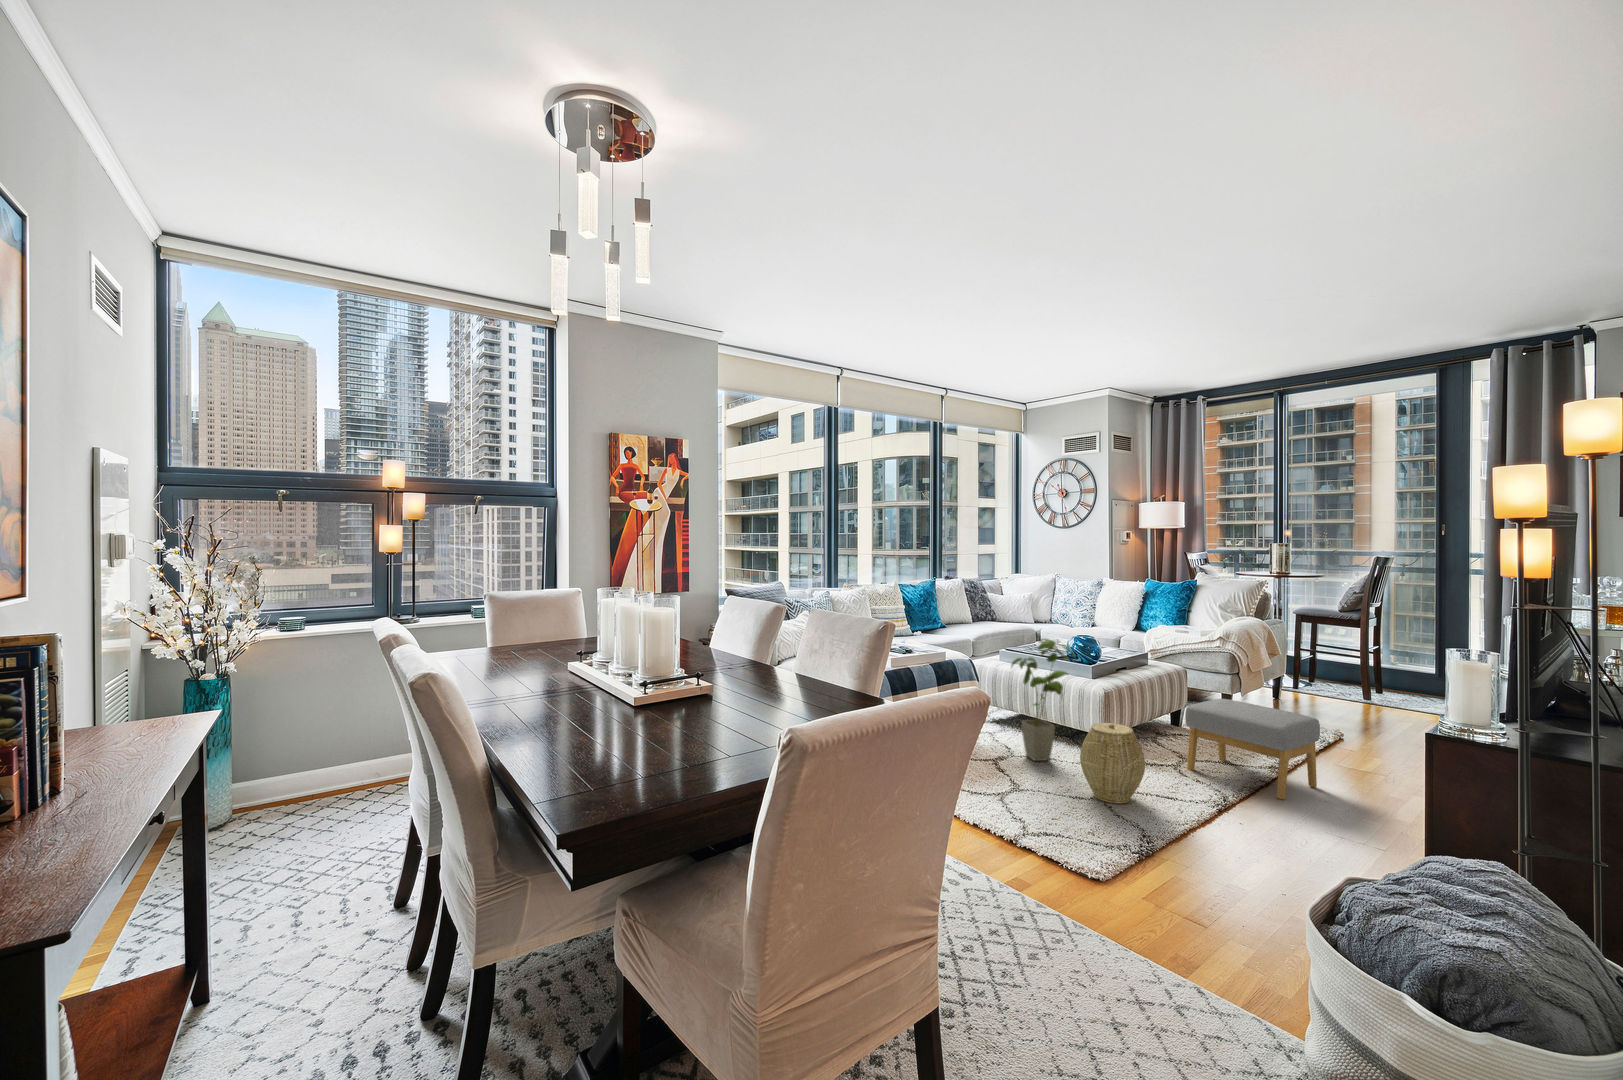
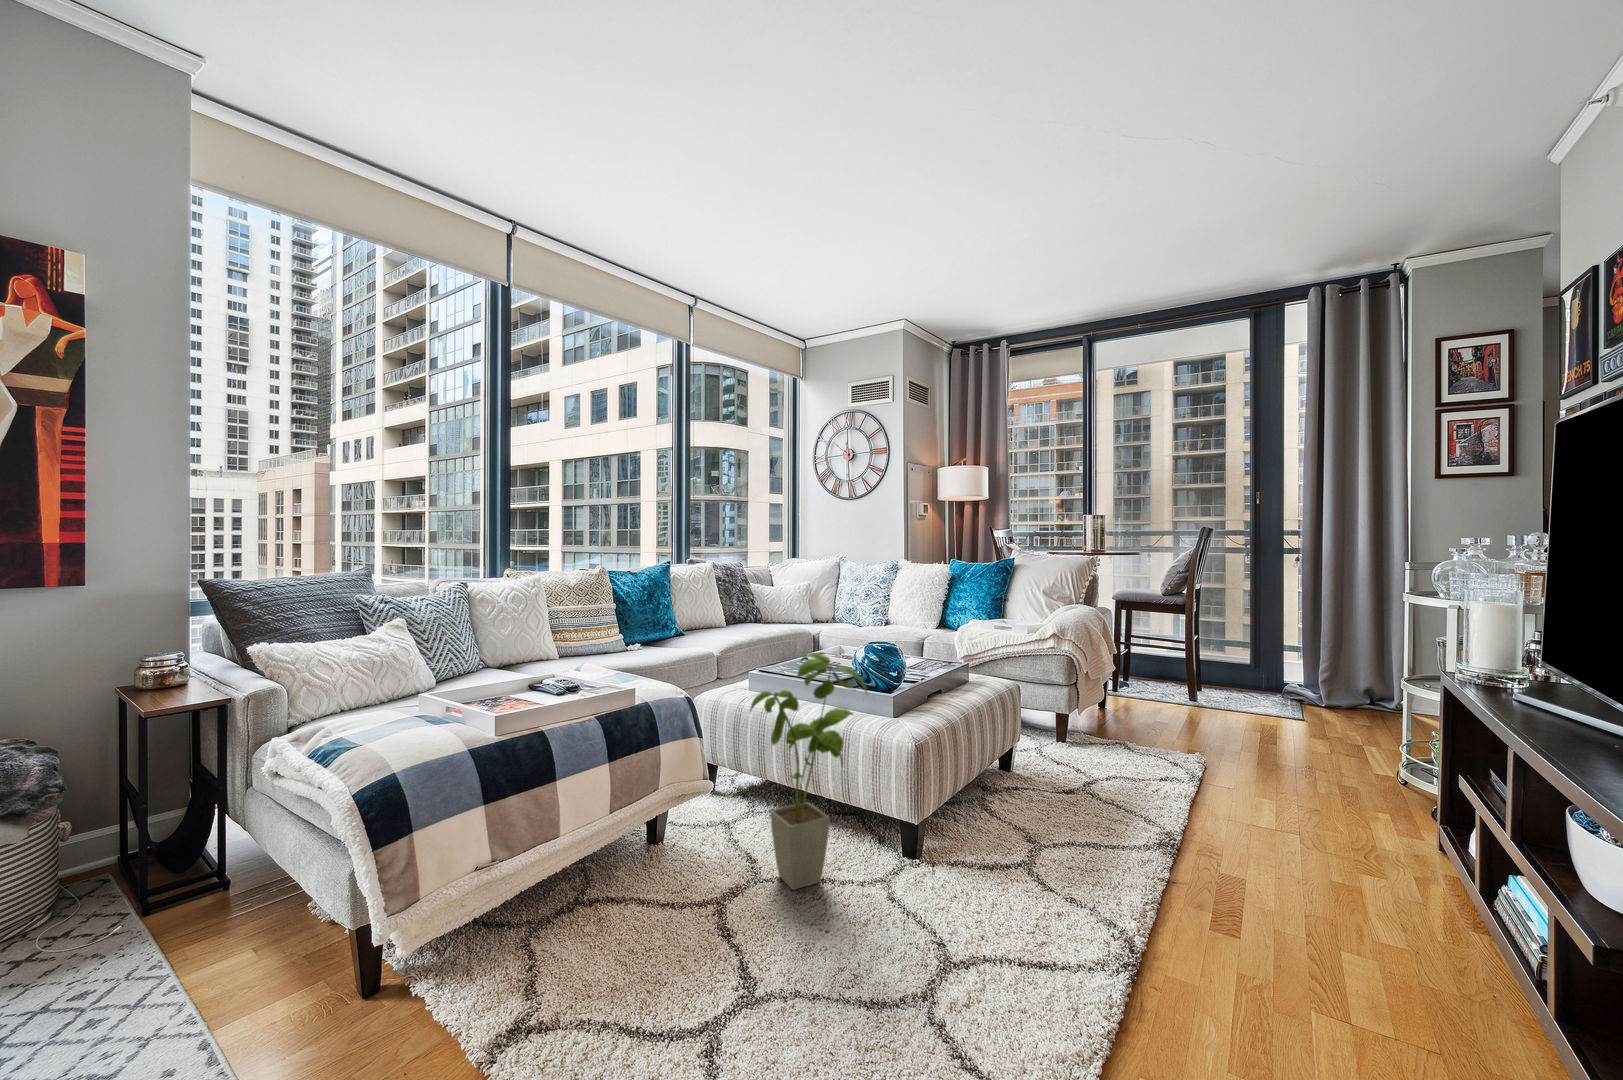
footstool: present [1185,699,1320,799] -> none [1044,737,1254,931]
woven basket: present [1080,723,1145,804] -> none [876,824,1004,1011]

